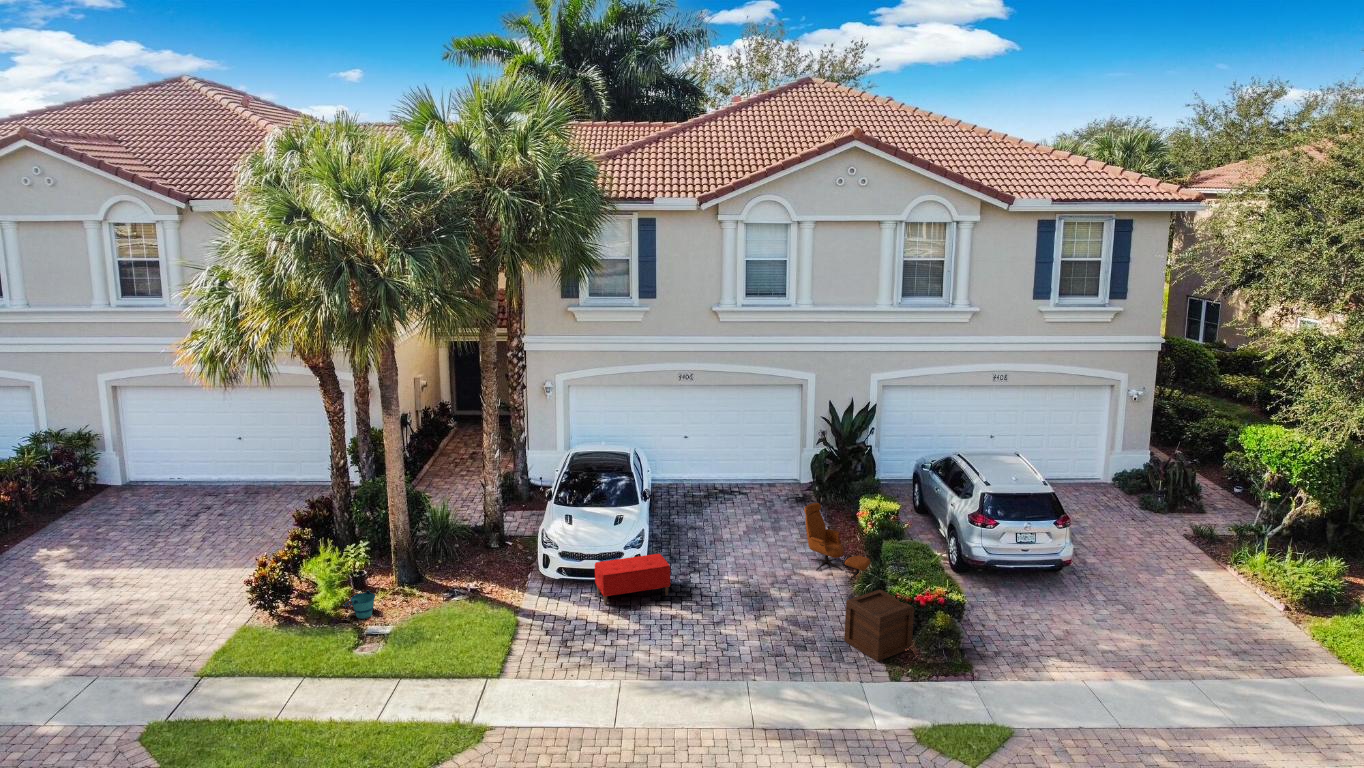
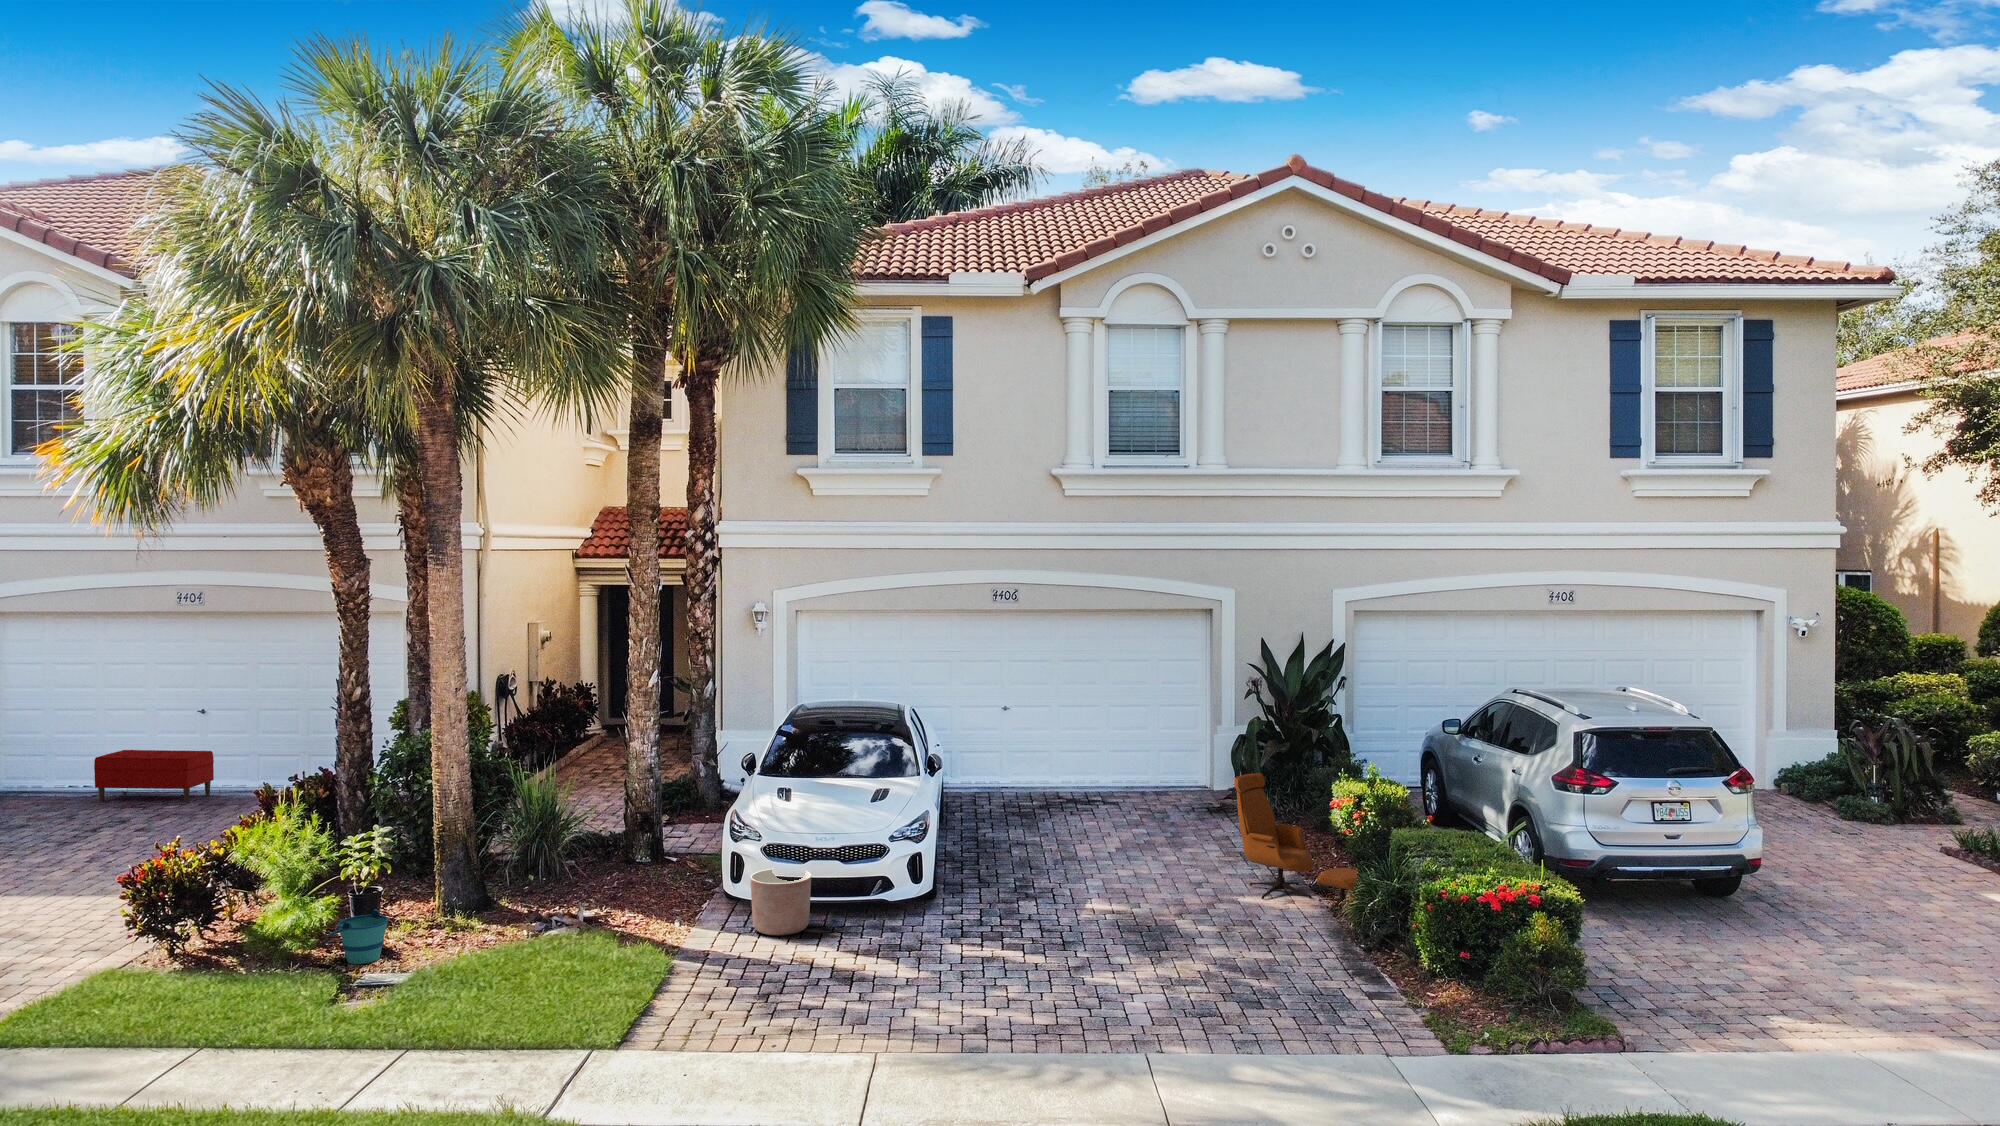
bench: present [595,554,671,605] -> present [94,750,214,802]
planter: none [554,562,584,598] -> present [750,869,811,935]
wooden crate: present [844,590,914,661] -> none [1337,888,1479,1022]

